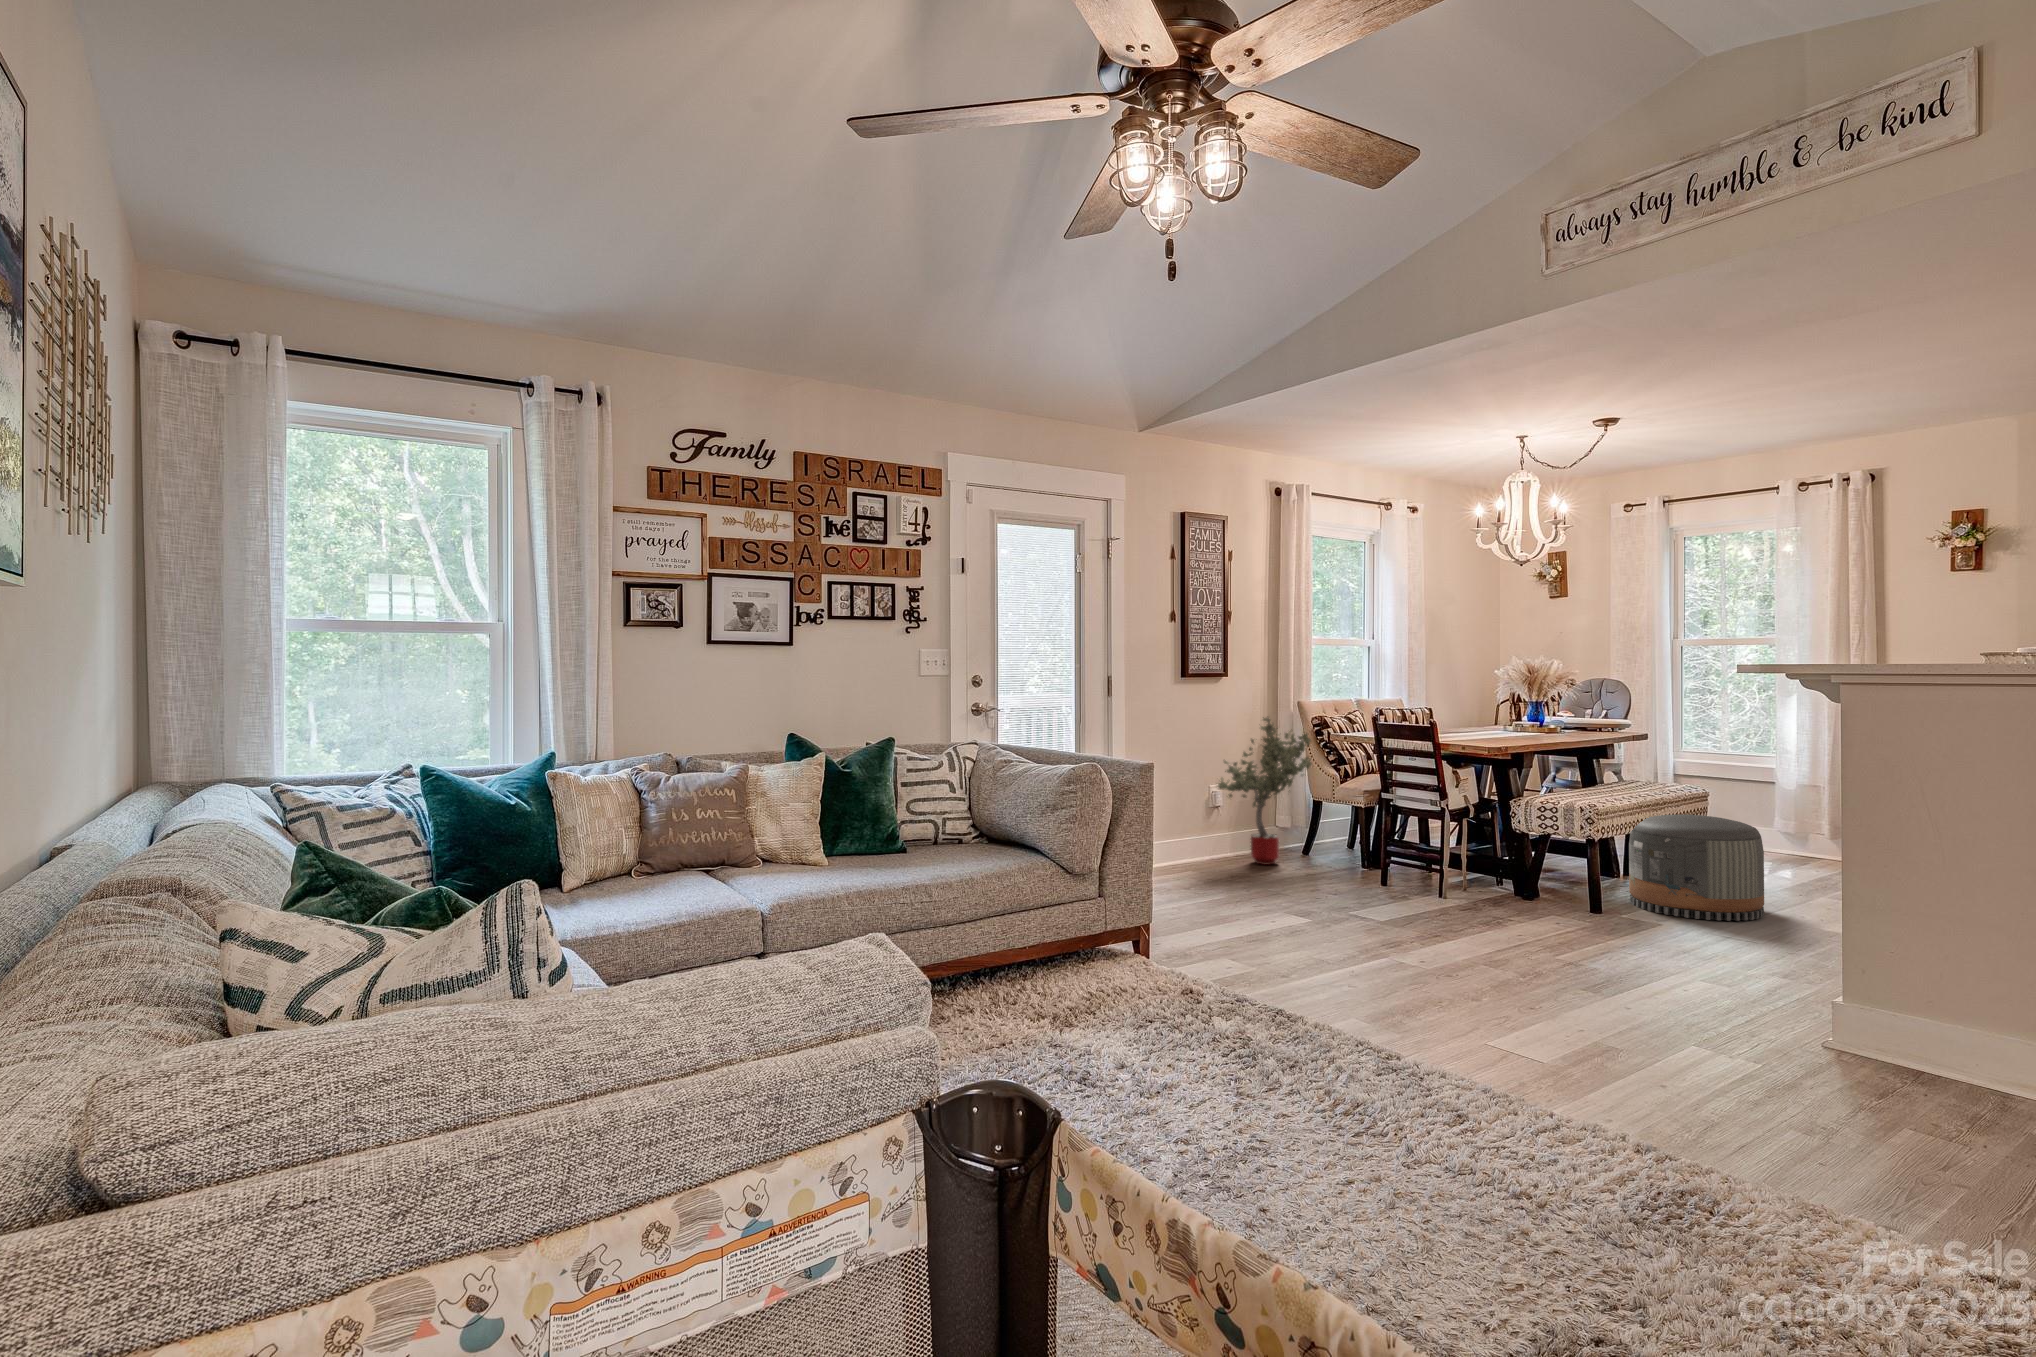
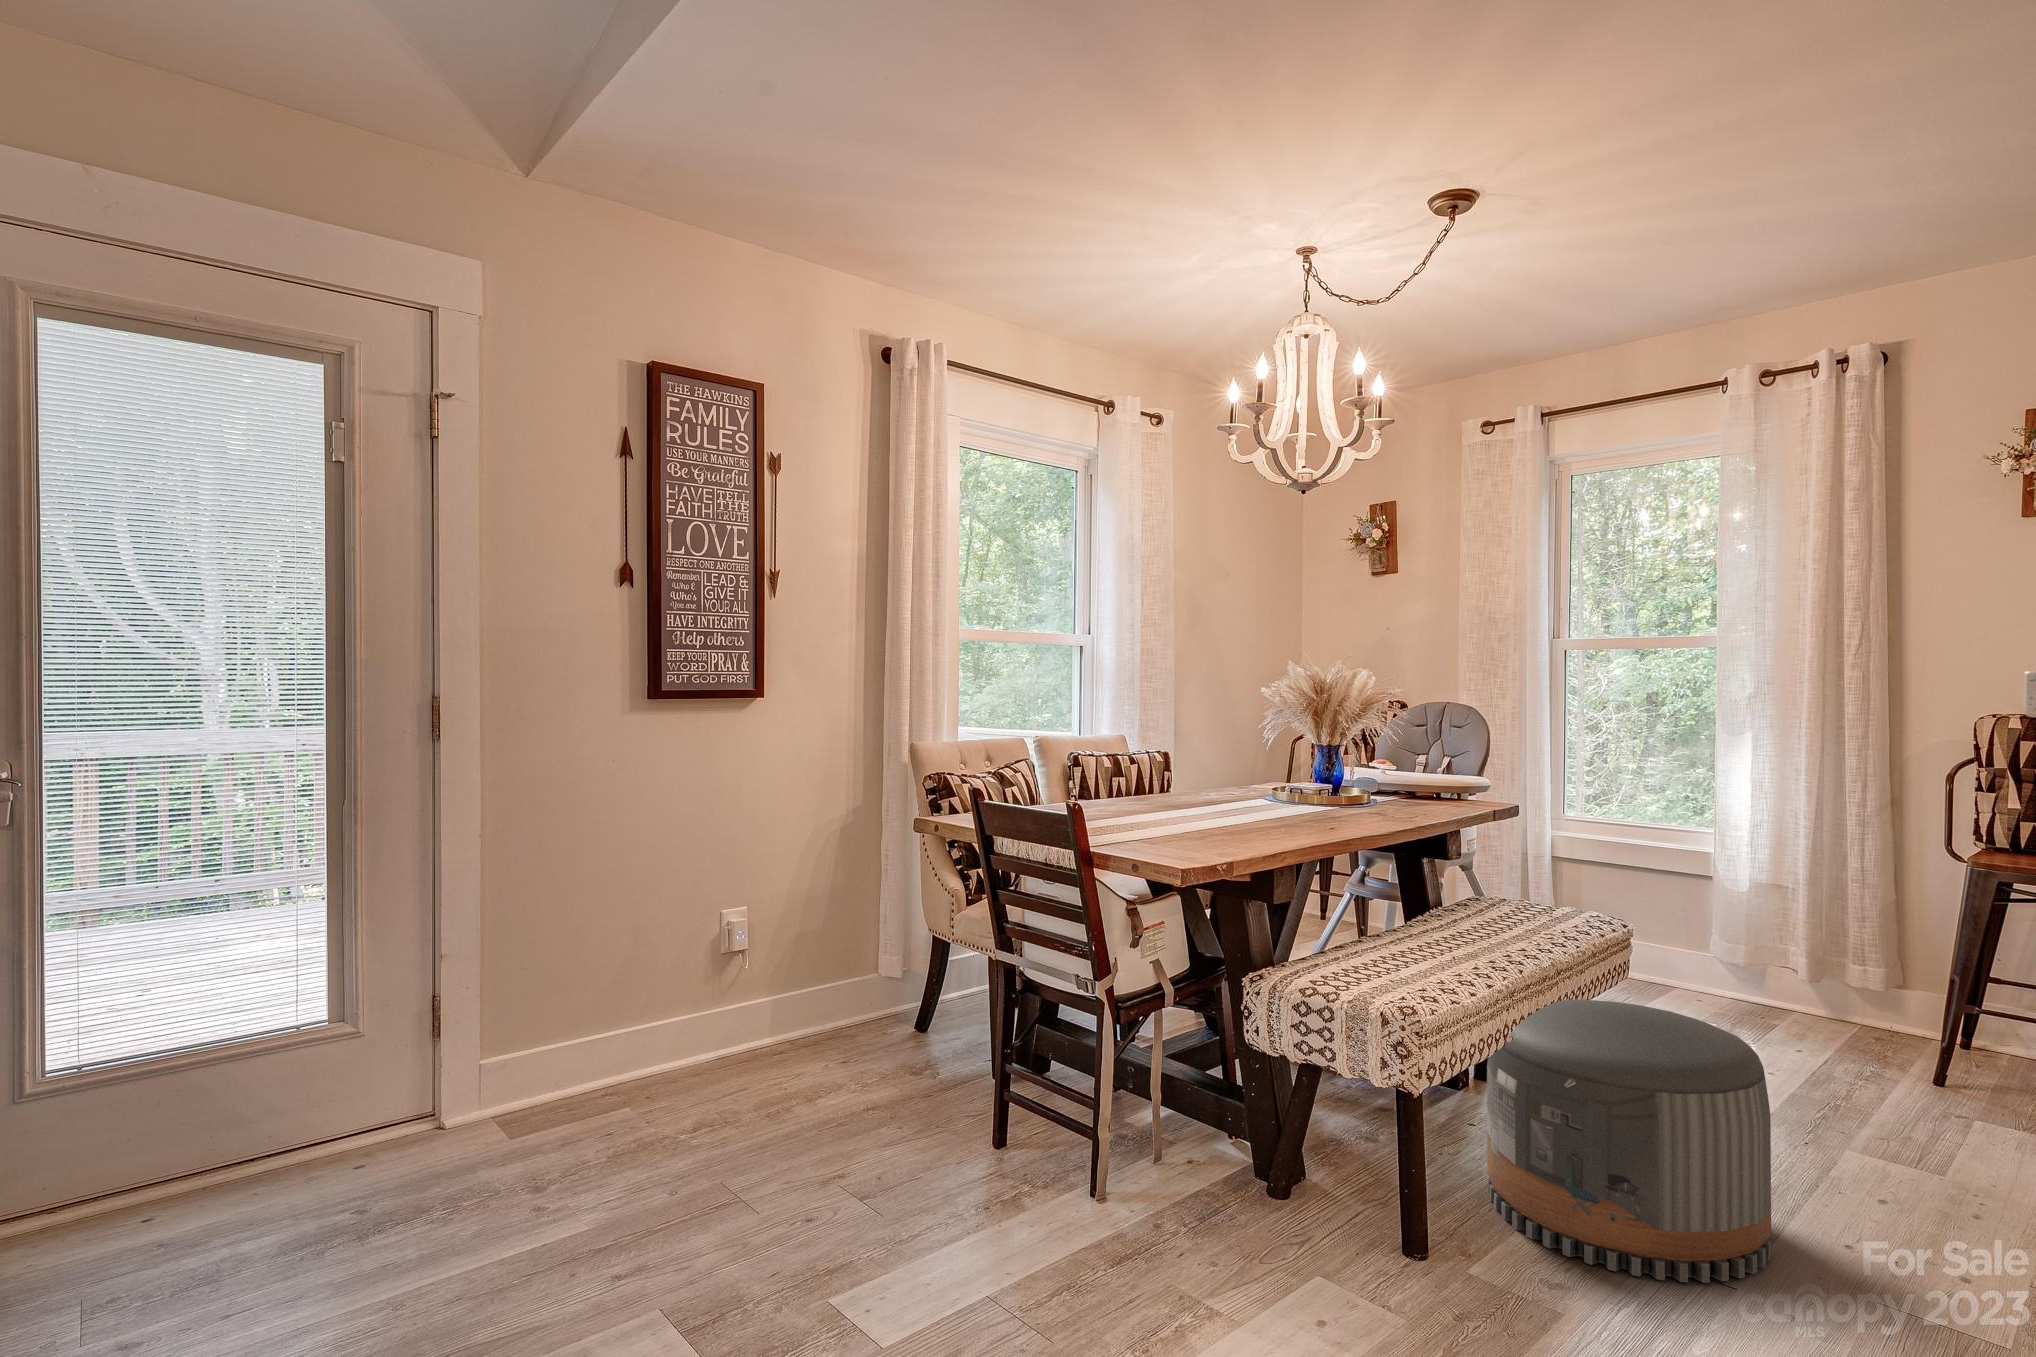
potted tree: present [1218,717,1312,865] -> none [688,774,913,1076]

